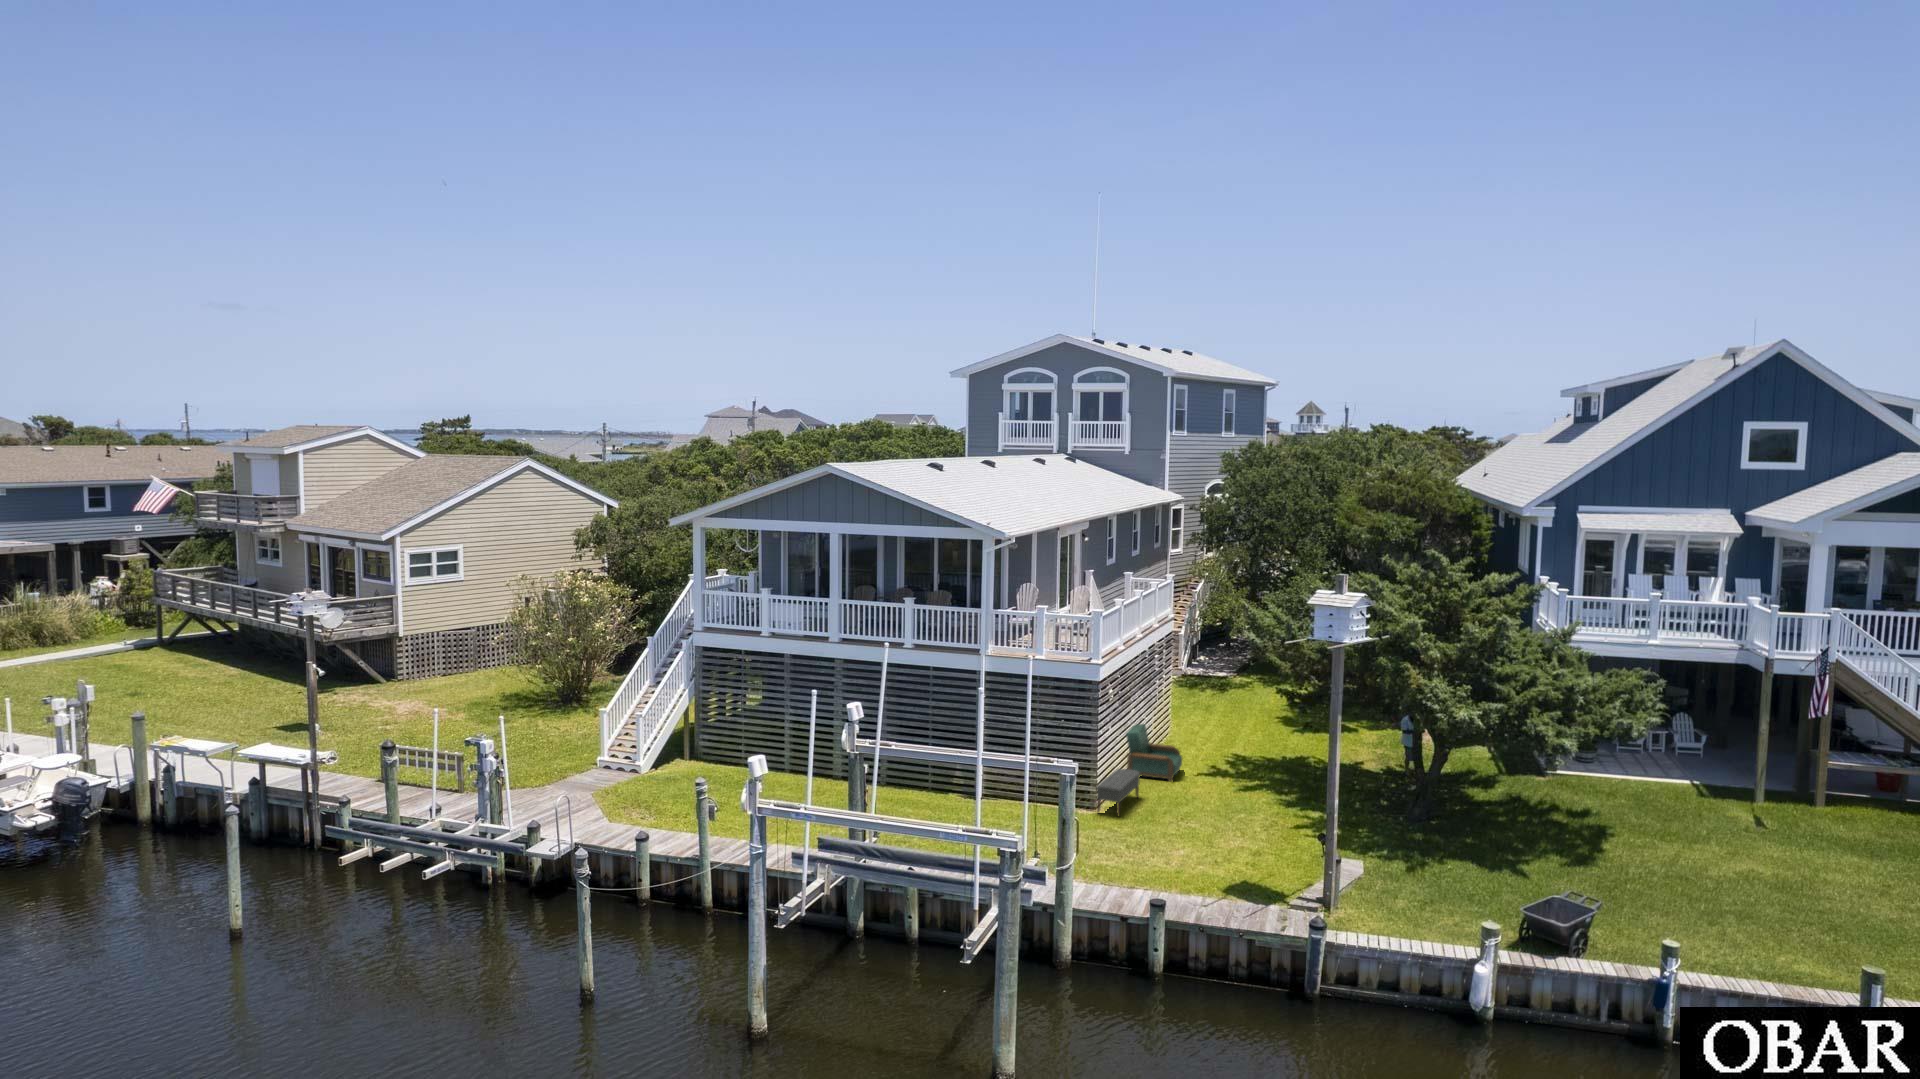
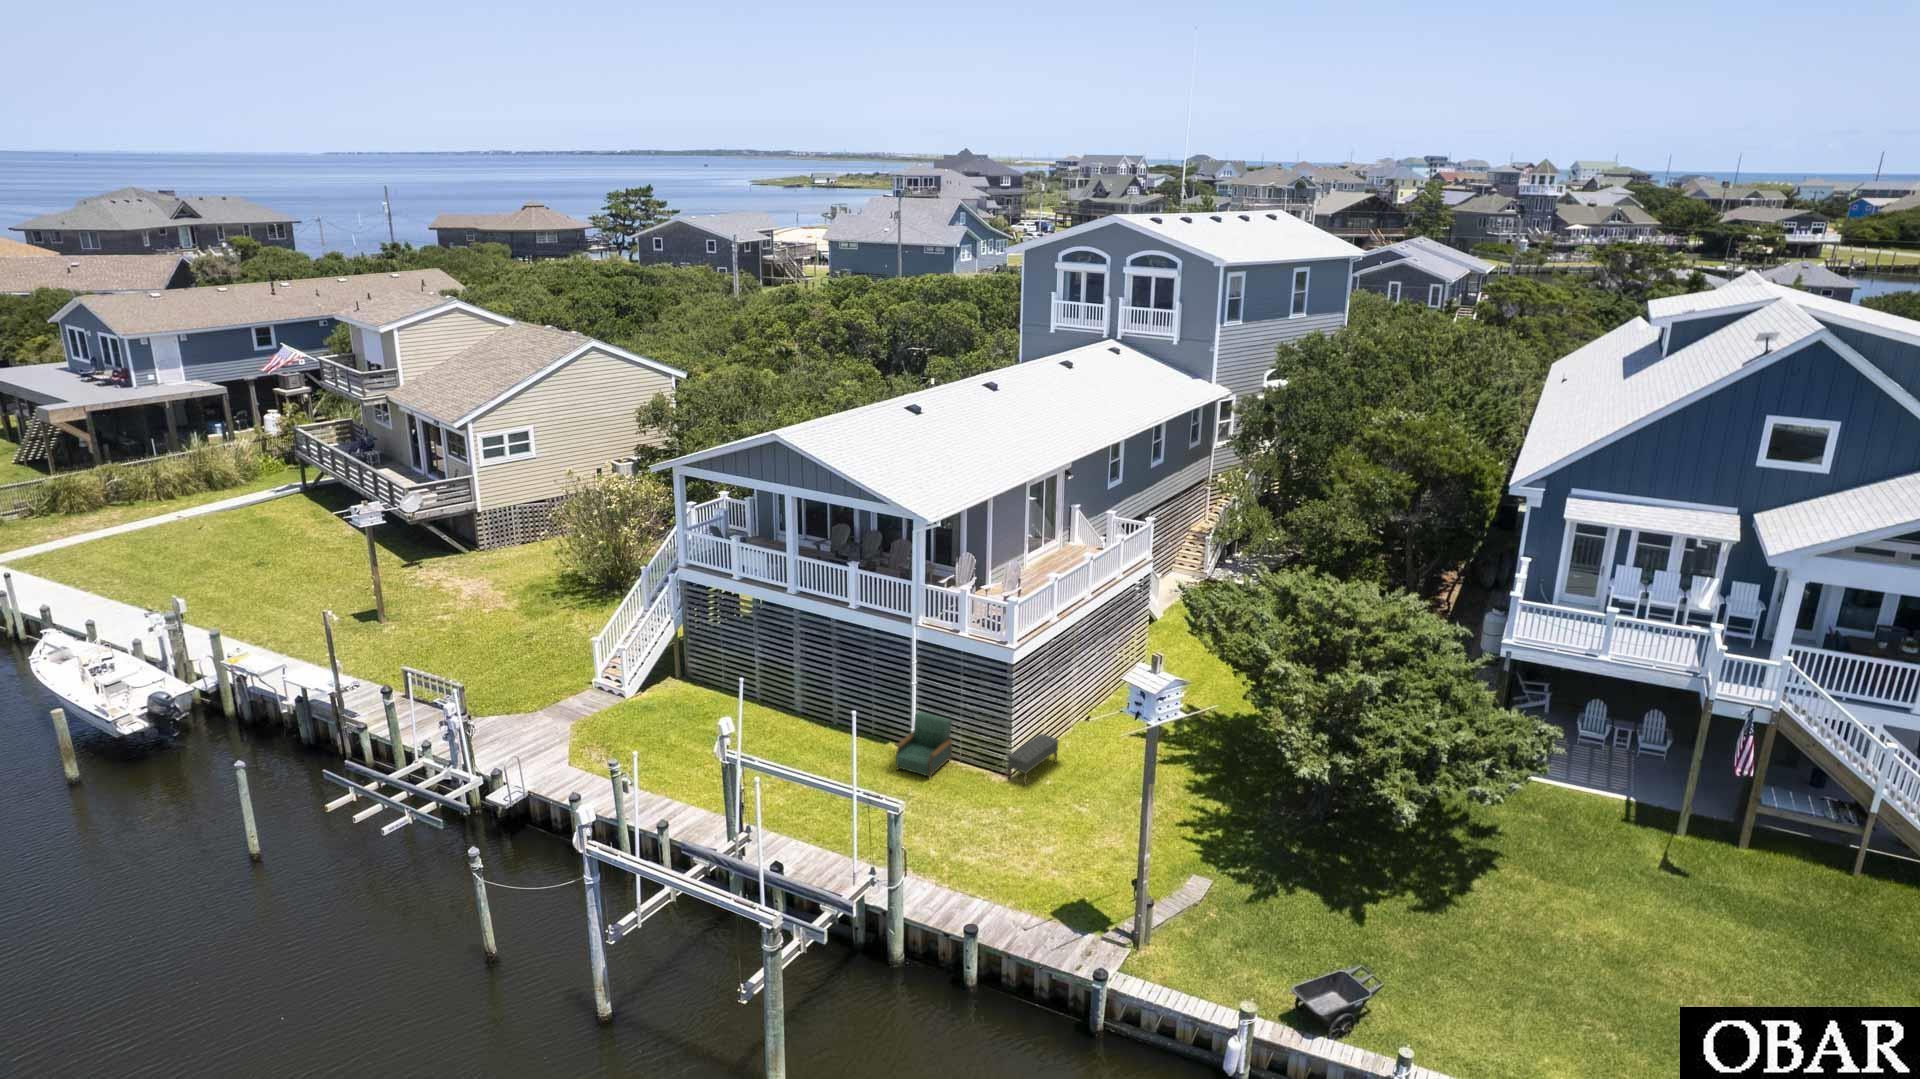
armchair: present [1126,724,1182,782] -> present [896,712,952,779]

